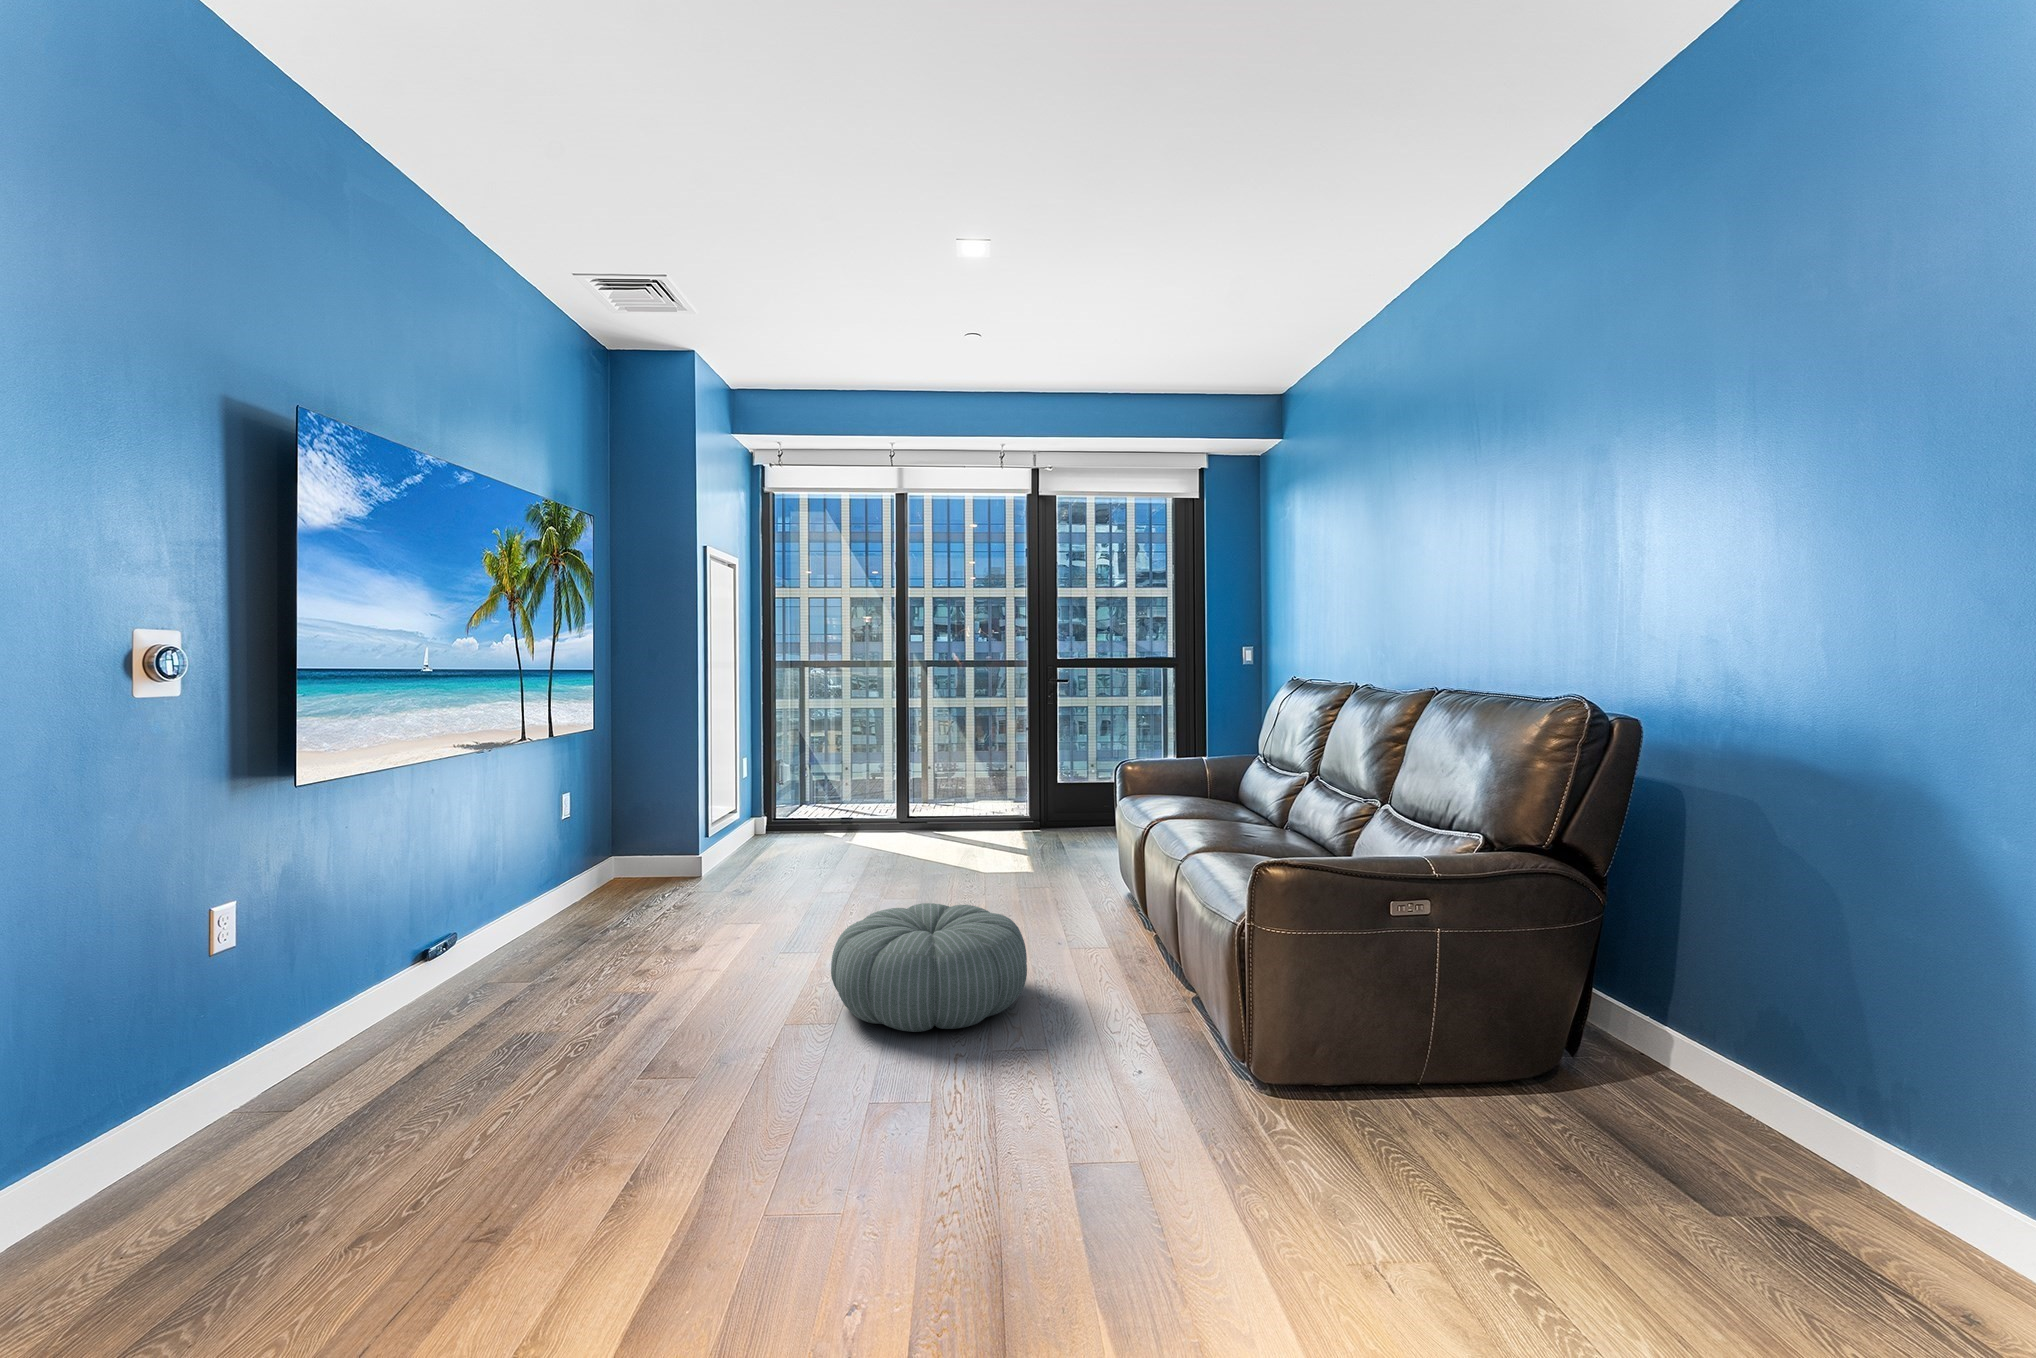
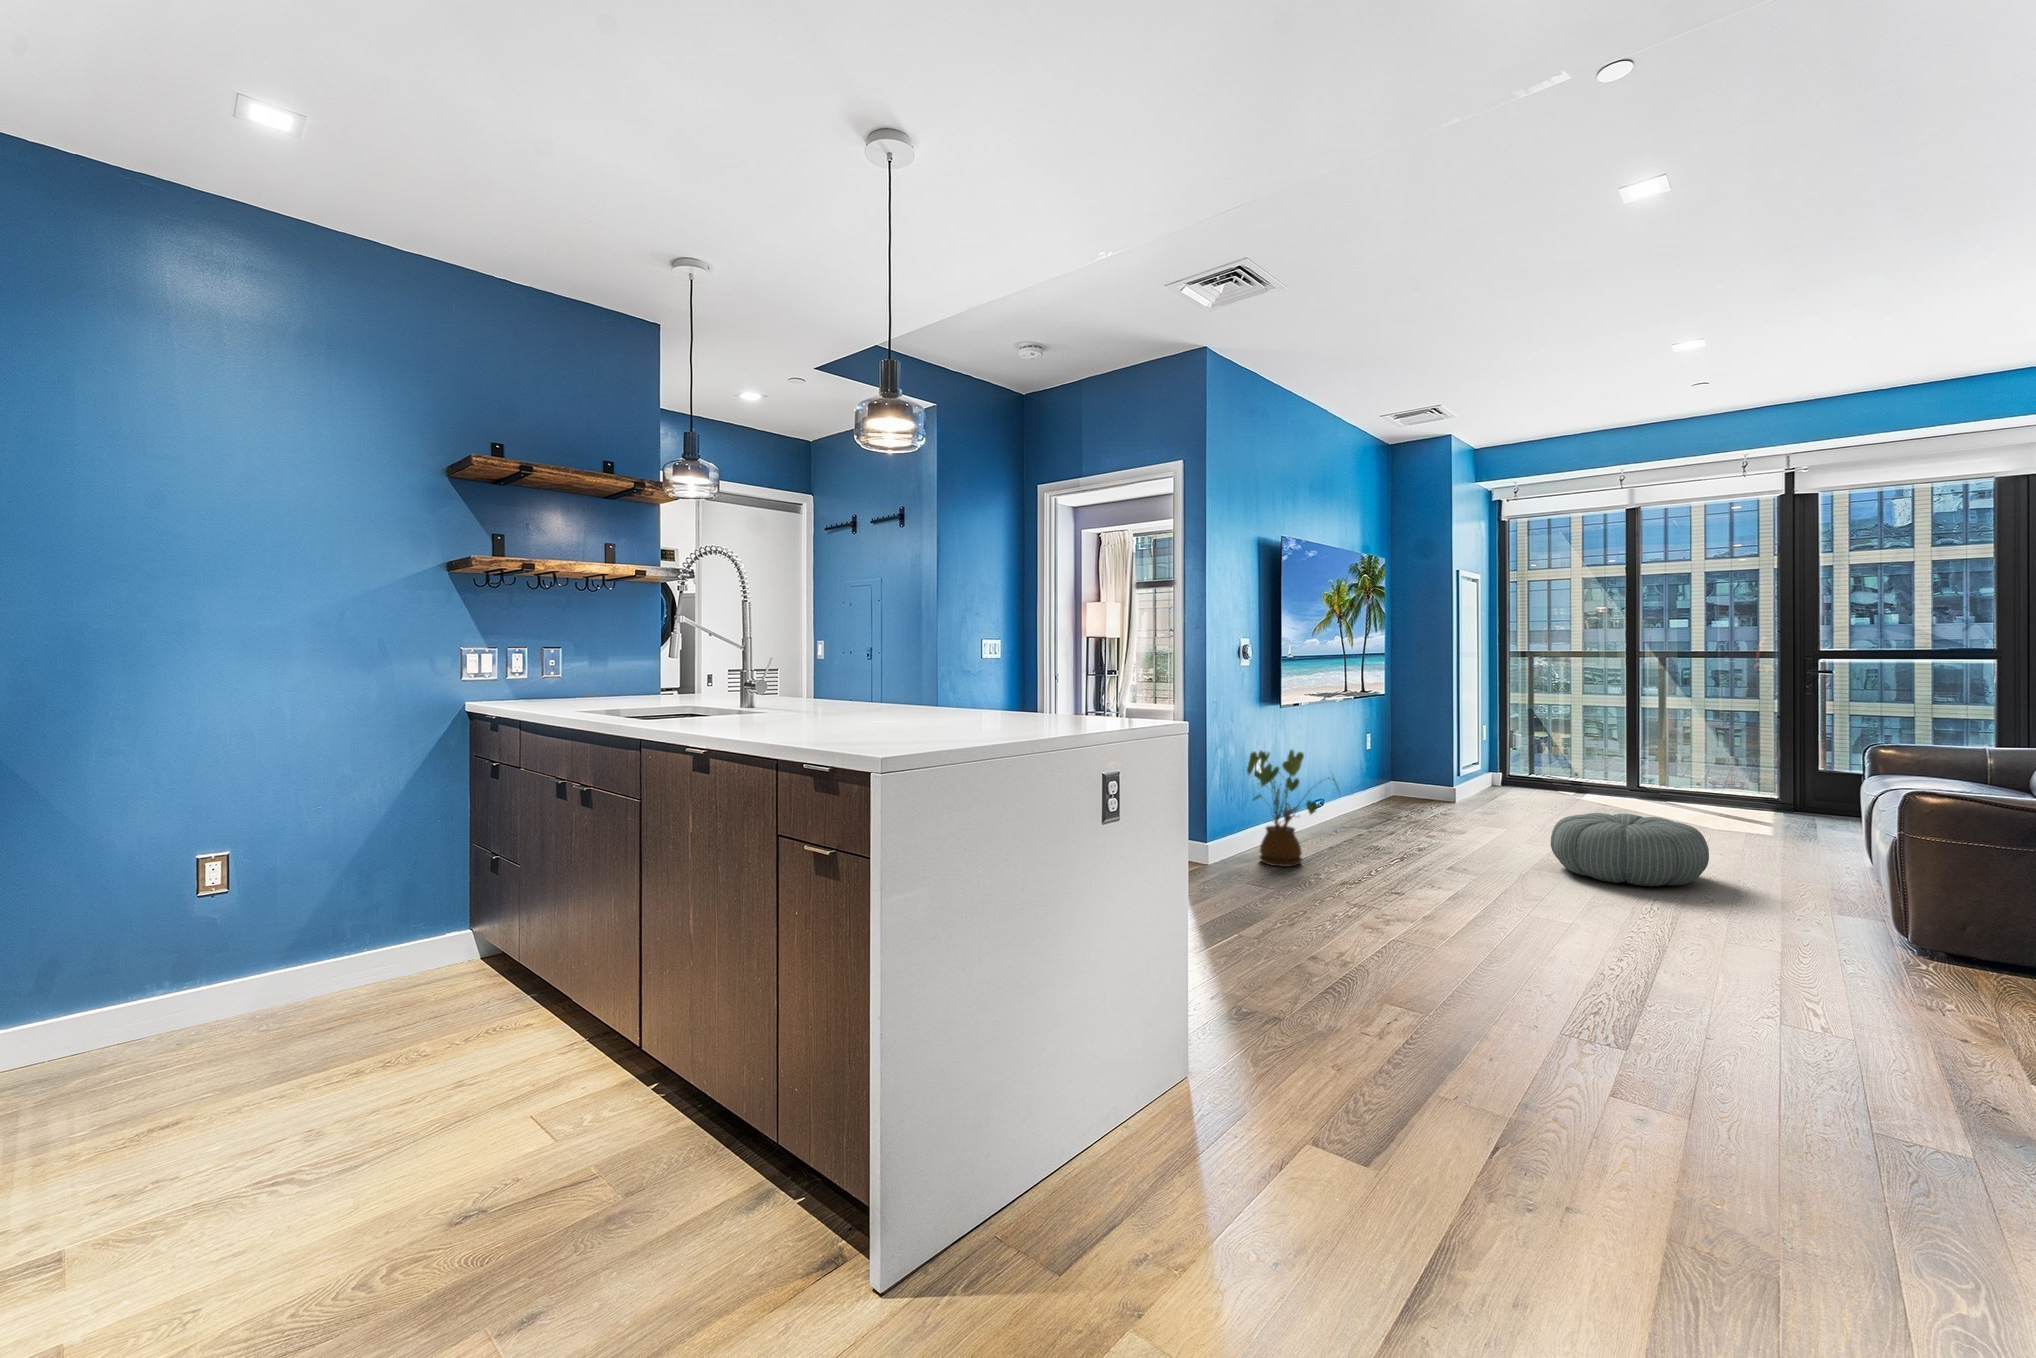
house plant: none [188,876,444,1179] -> present [1247,749,1339,867]

